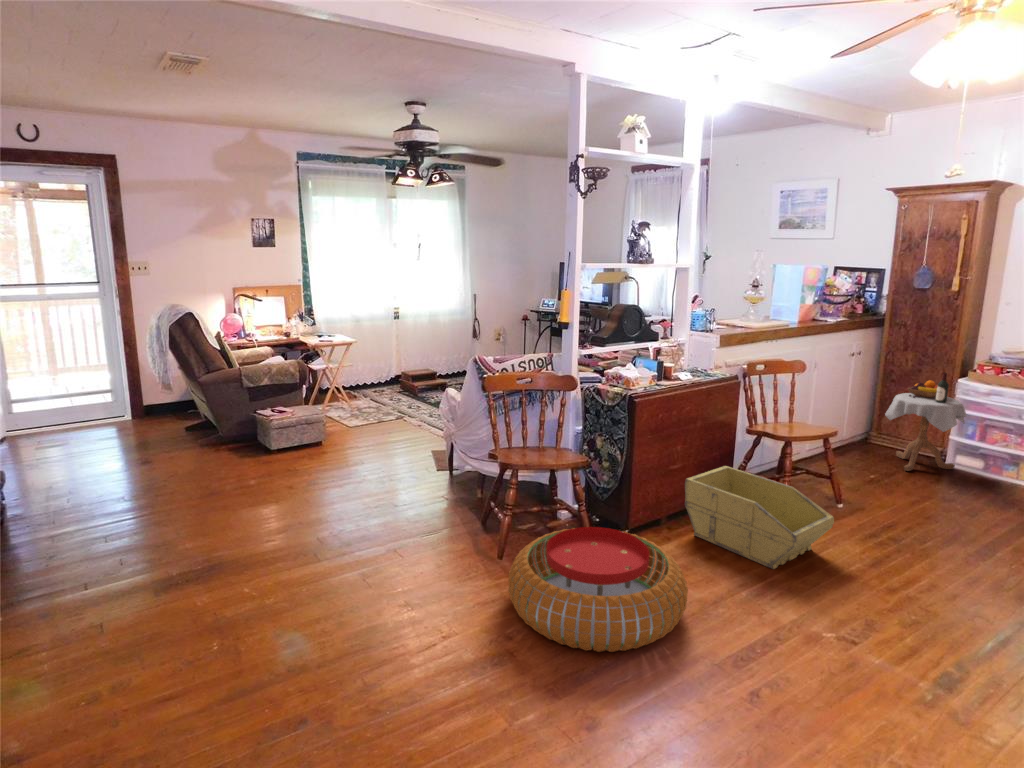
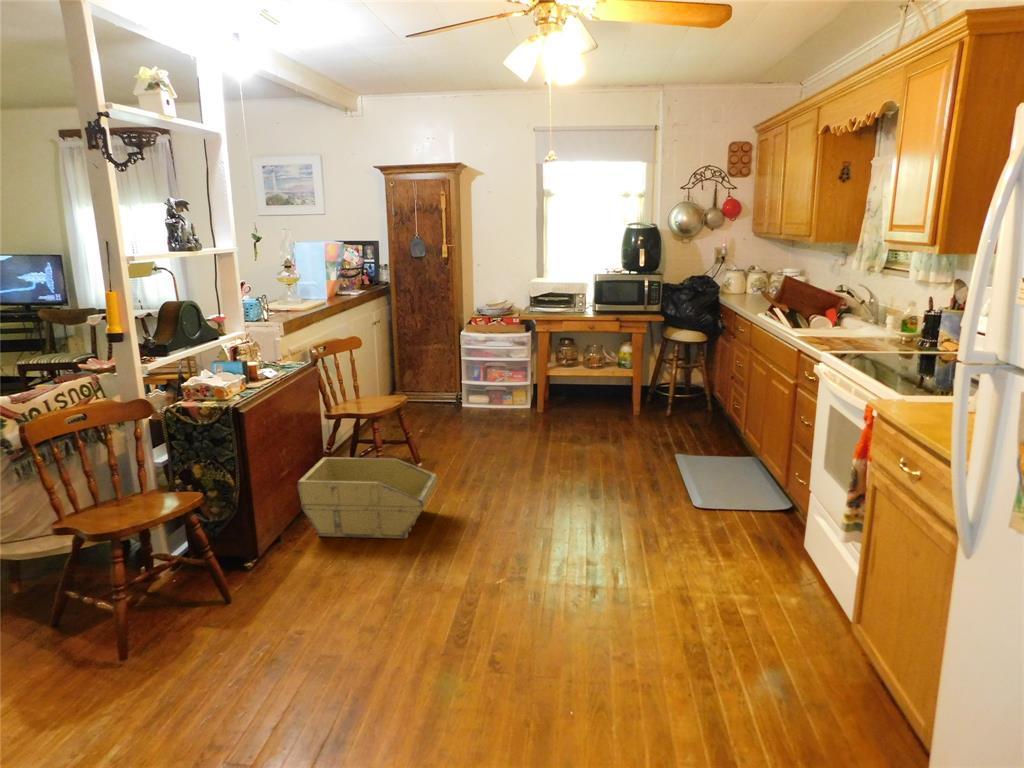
side table: present [885,372,966,471] -> none [415,329,474,420]
pouf: present [508,527,688,652] -> none [166,553,376,701]

